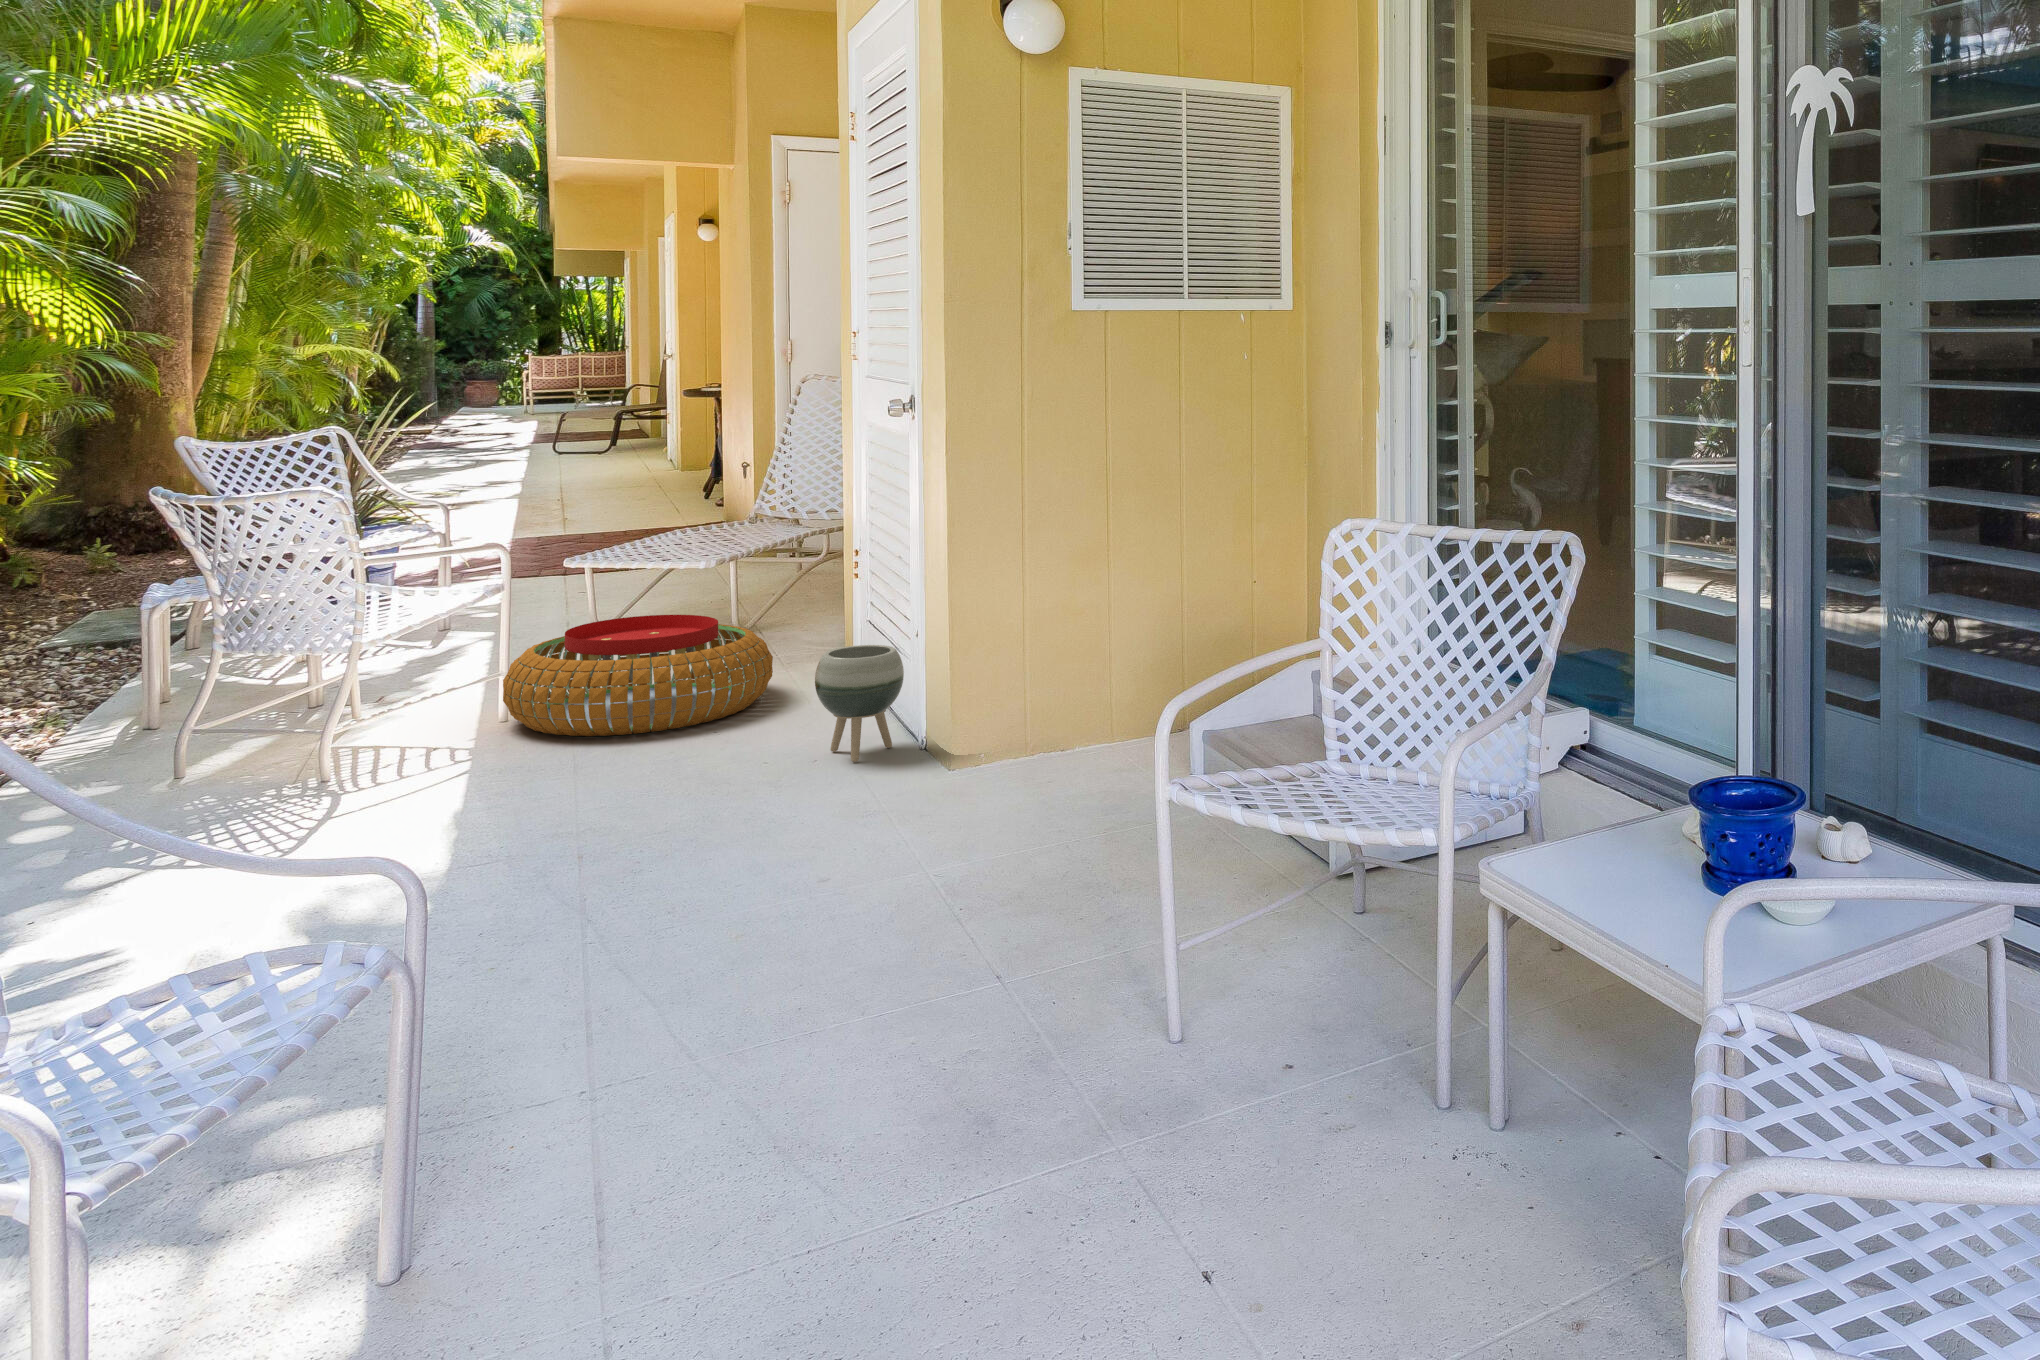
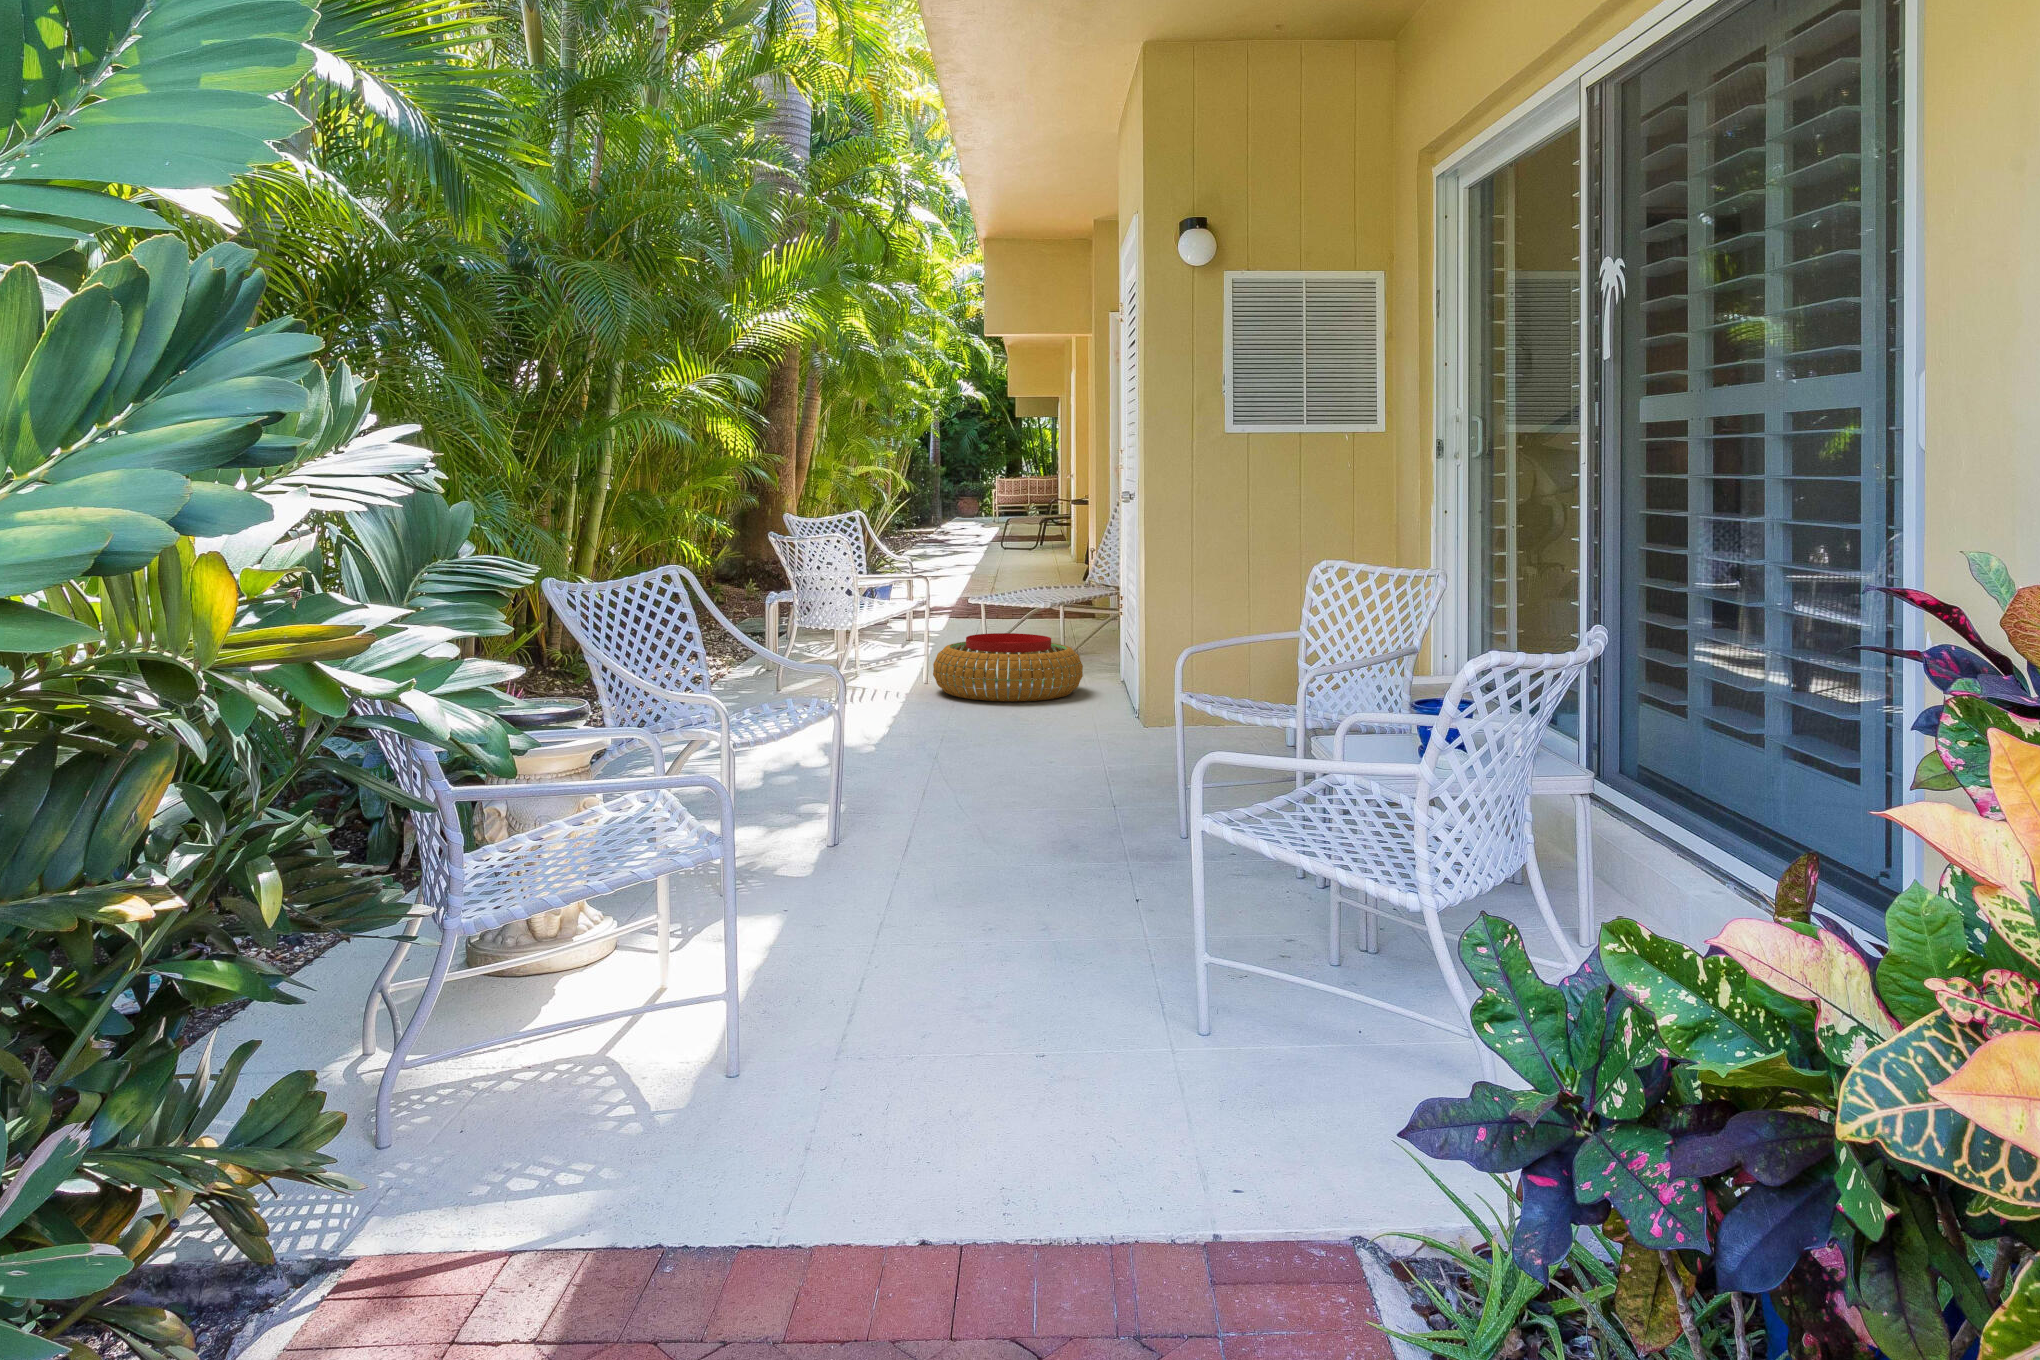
planter: present [815,645,904,762] -> none [1093,654,1146,726]

